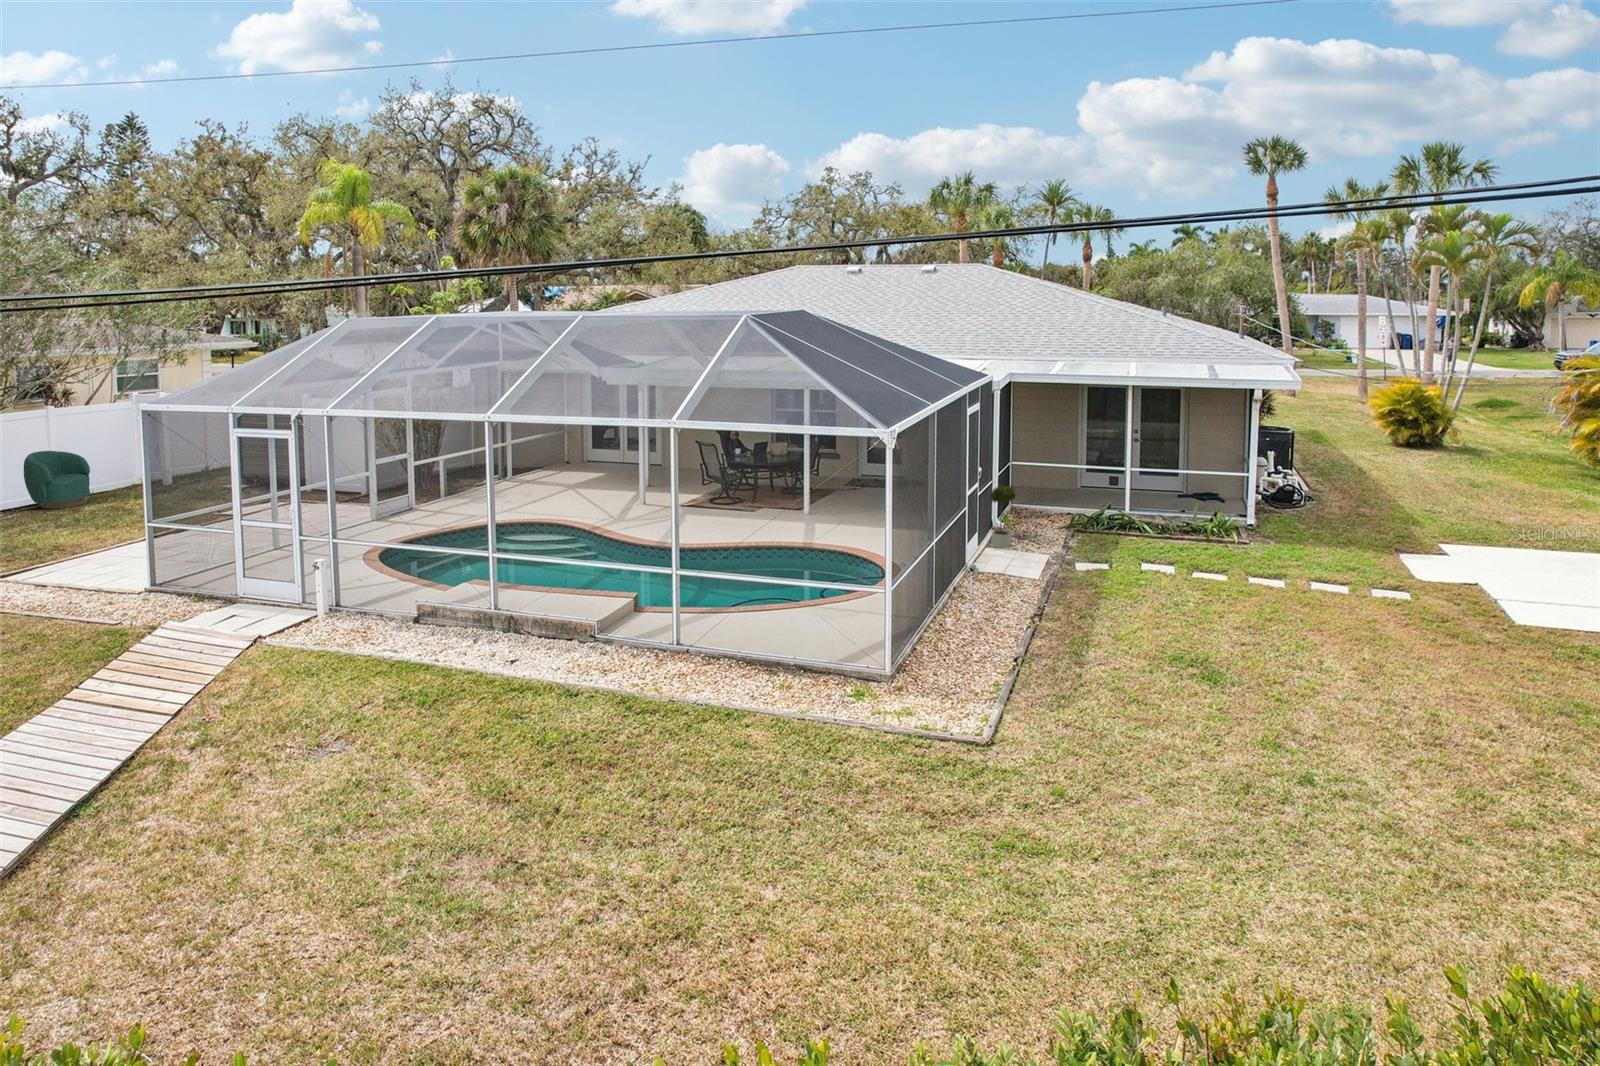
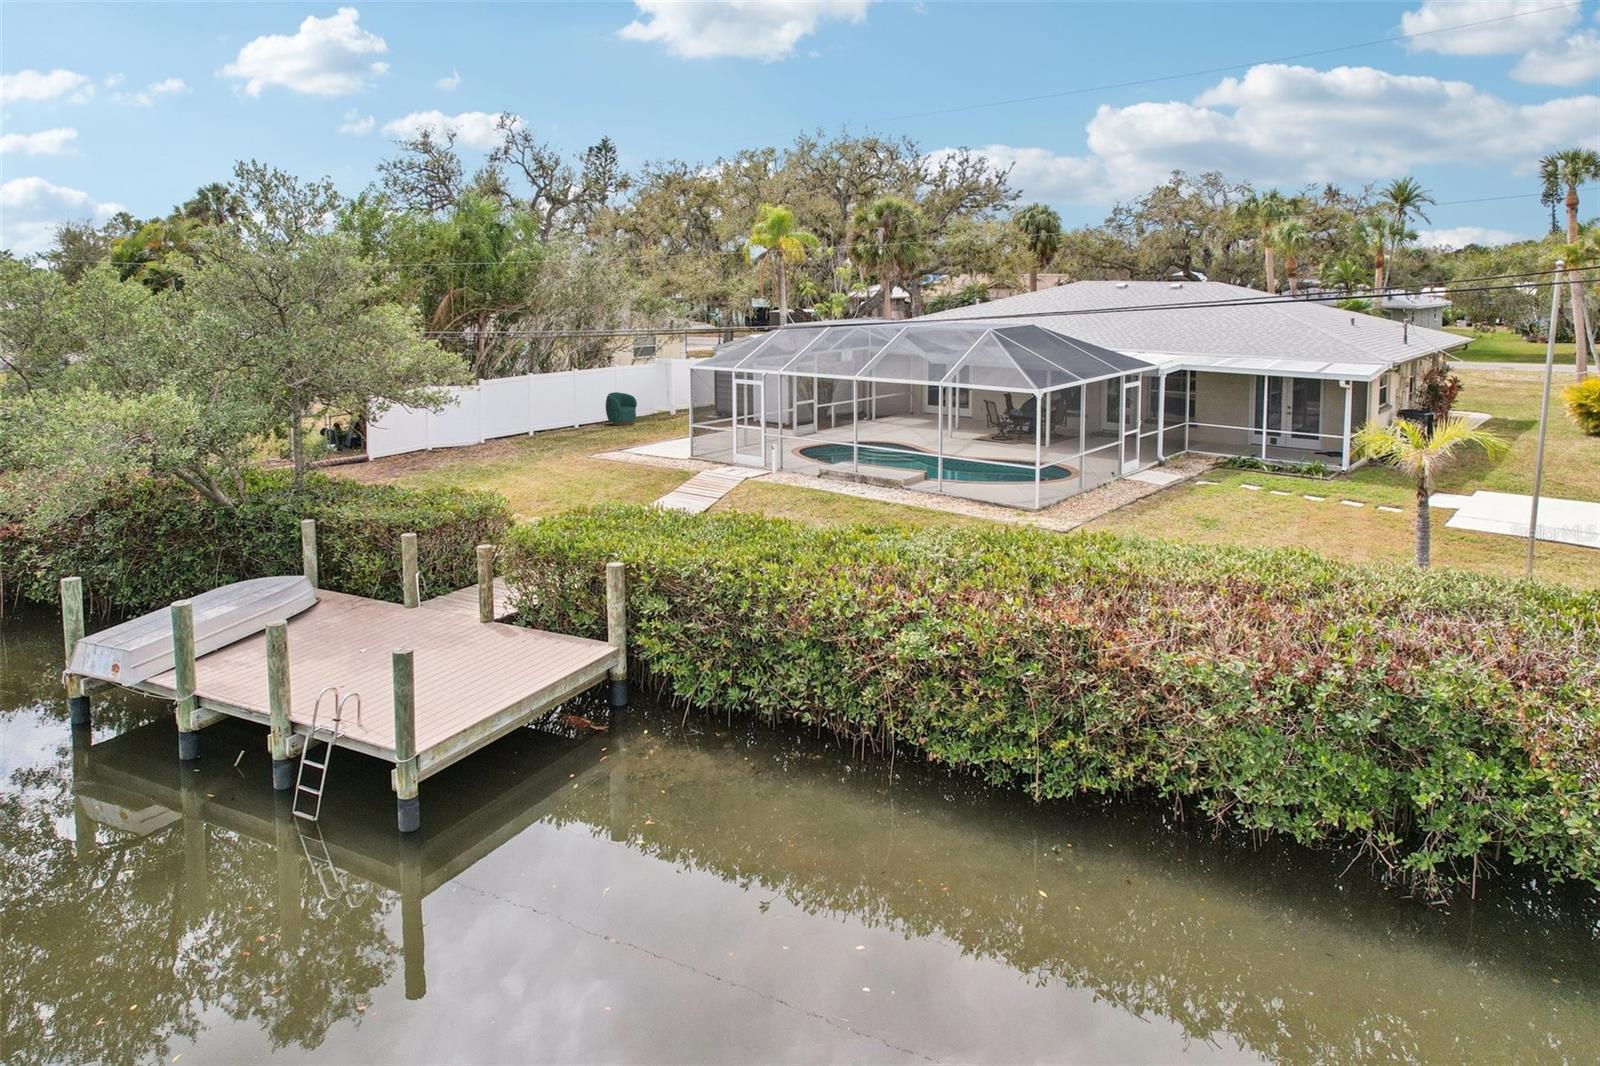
potted tree: present [991,486,1016,548] -> none [1156,432,1173,471]

